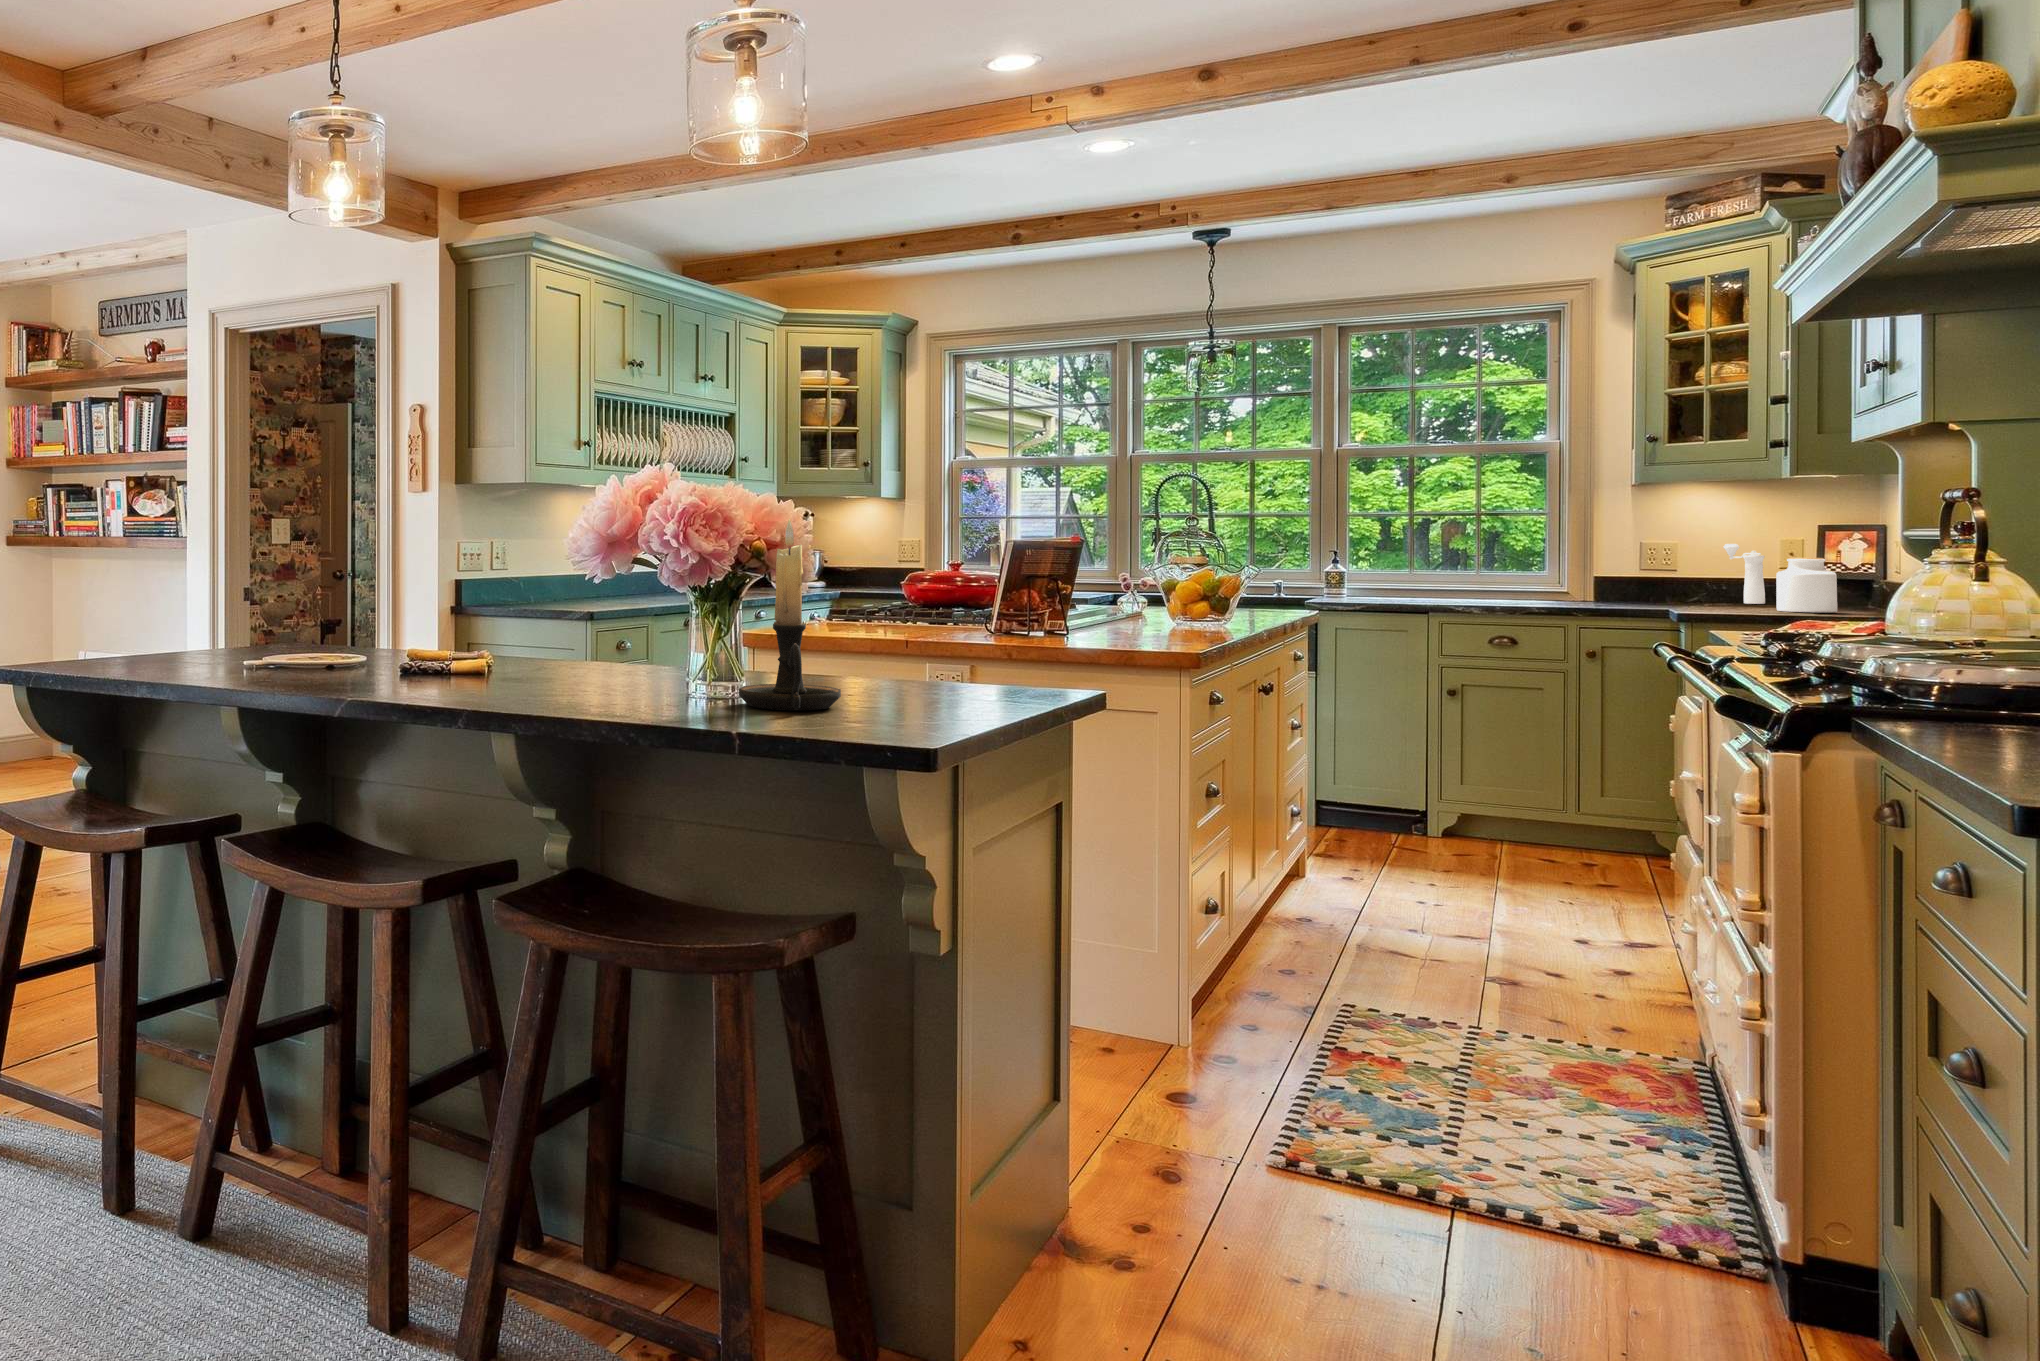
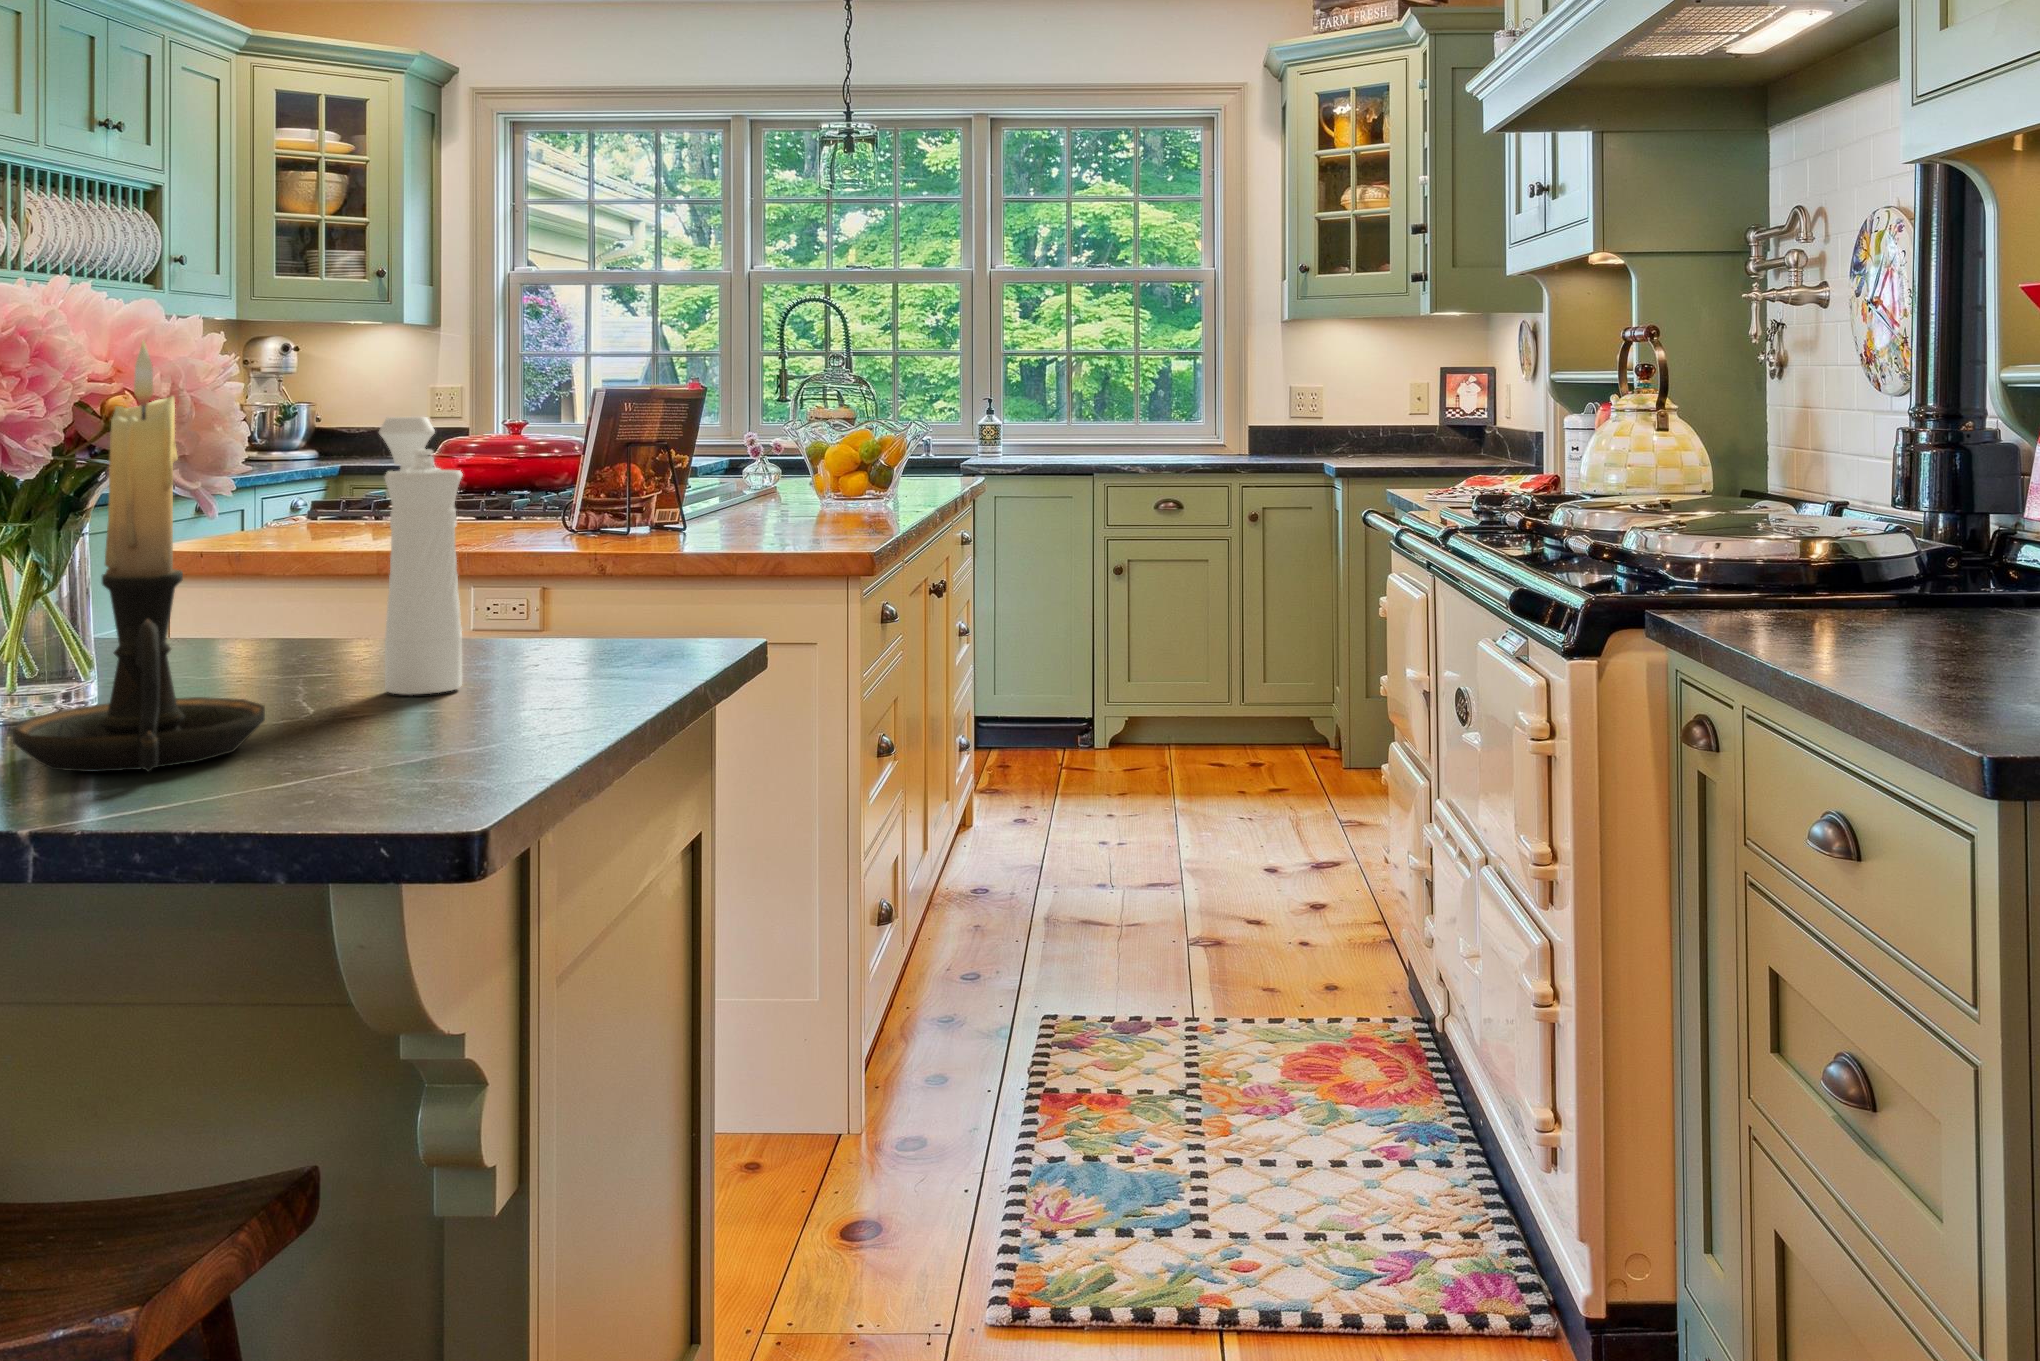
pepper mill: present [1723,544,1765,604] -> present [379,417,462,695]
jar: present [1776,558,1837,613] -> none [1410,402,1459,461]

